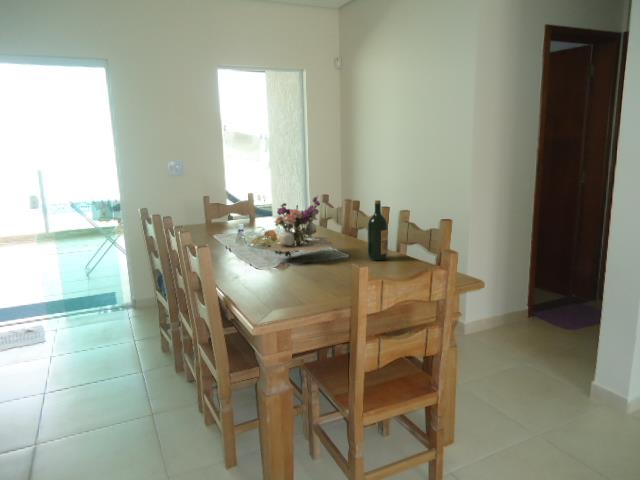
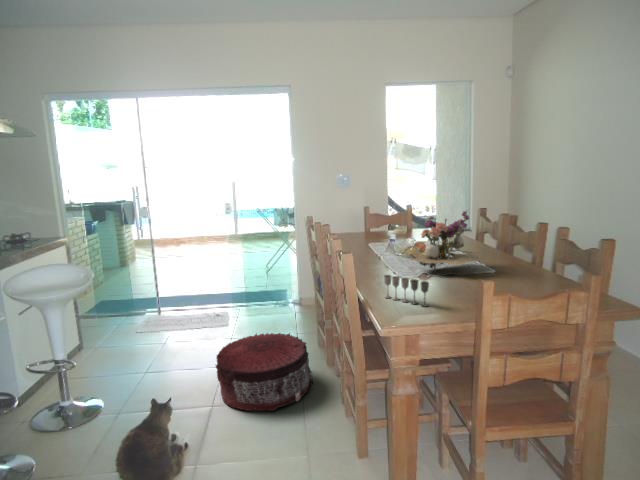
wine bottle: present [368,200,388,260] -> none [516,217,540,279]
wine glass: none [245,267,295,297] -> present [384,275,429,306]
pouf: none [32,342,162,443] -> present [216,333,314,411]

